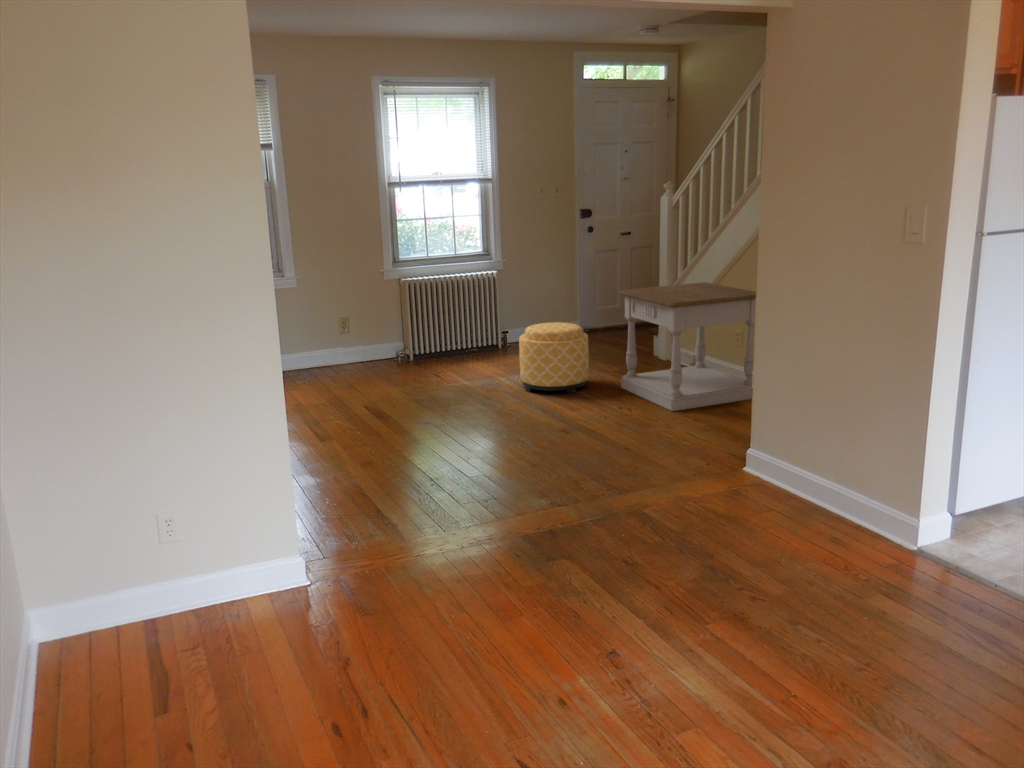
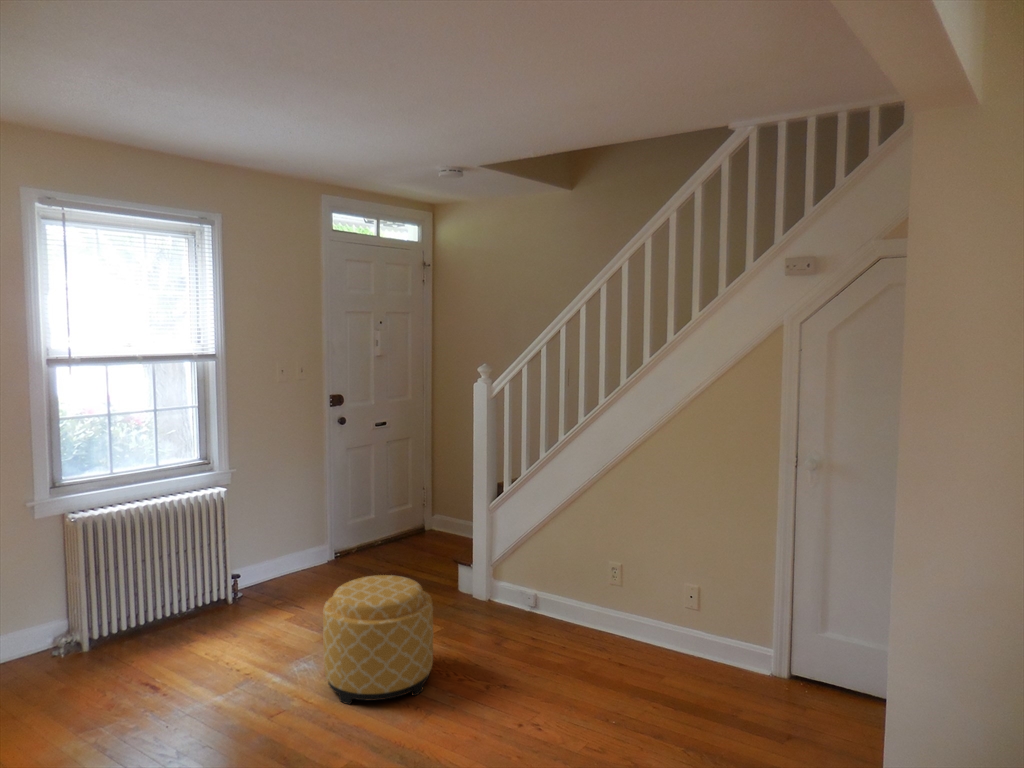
side table: present [619,282,756,411] -> none [475,497,675,710]

